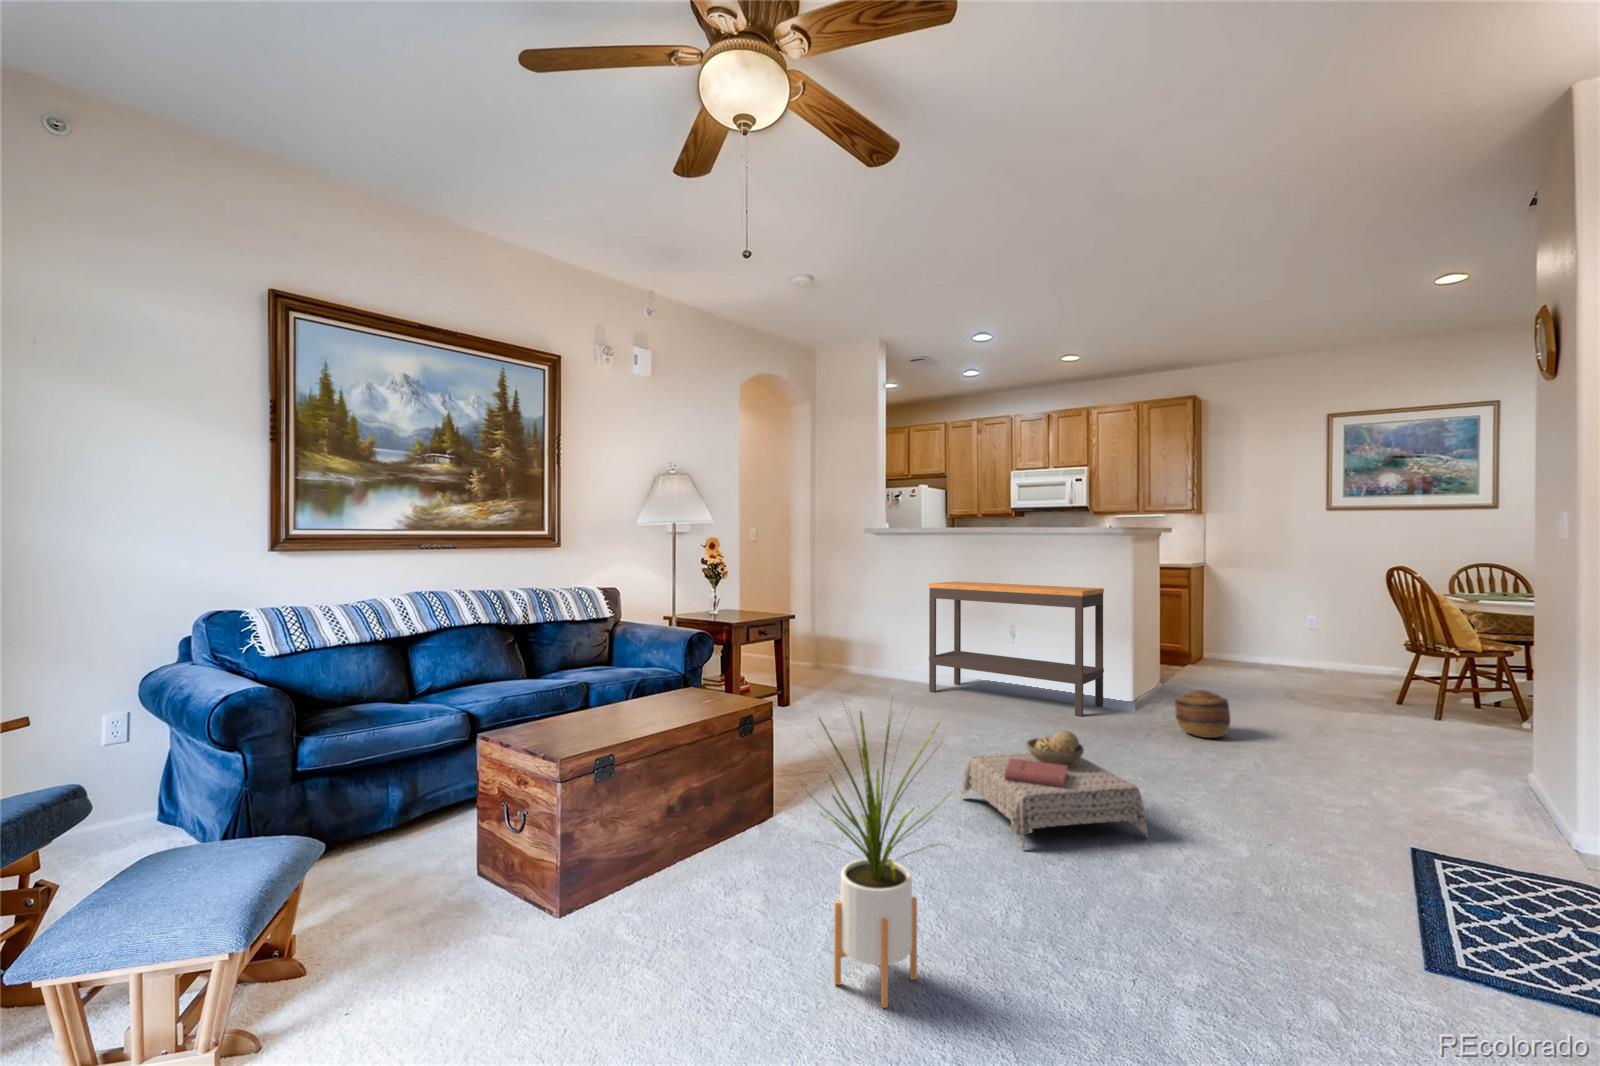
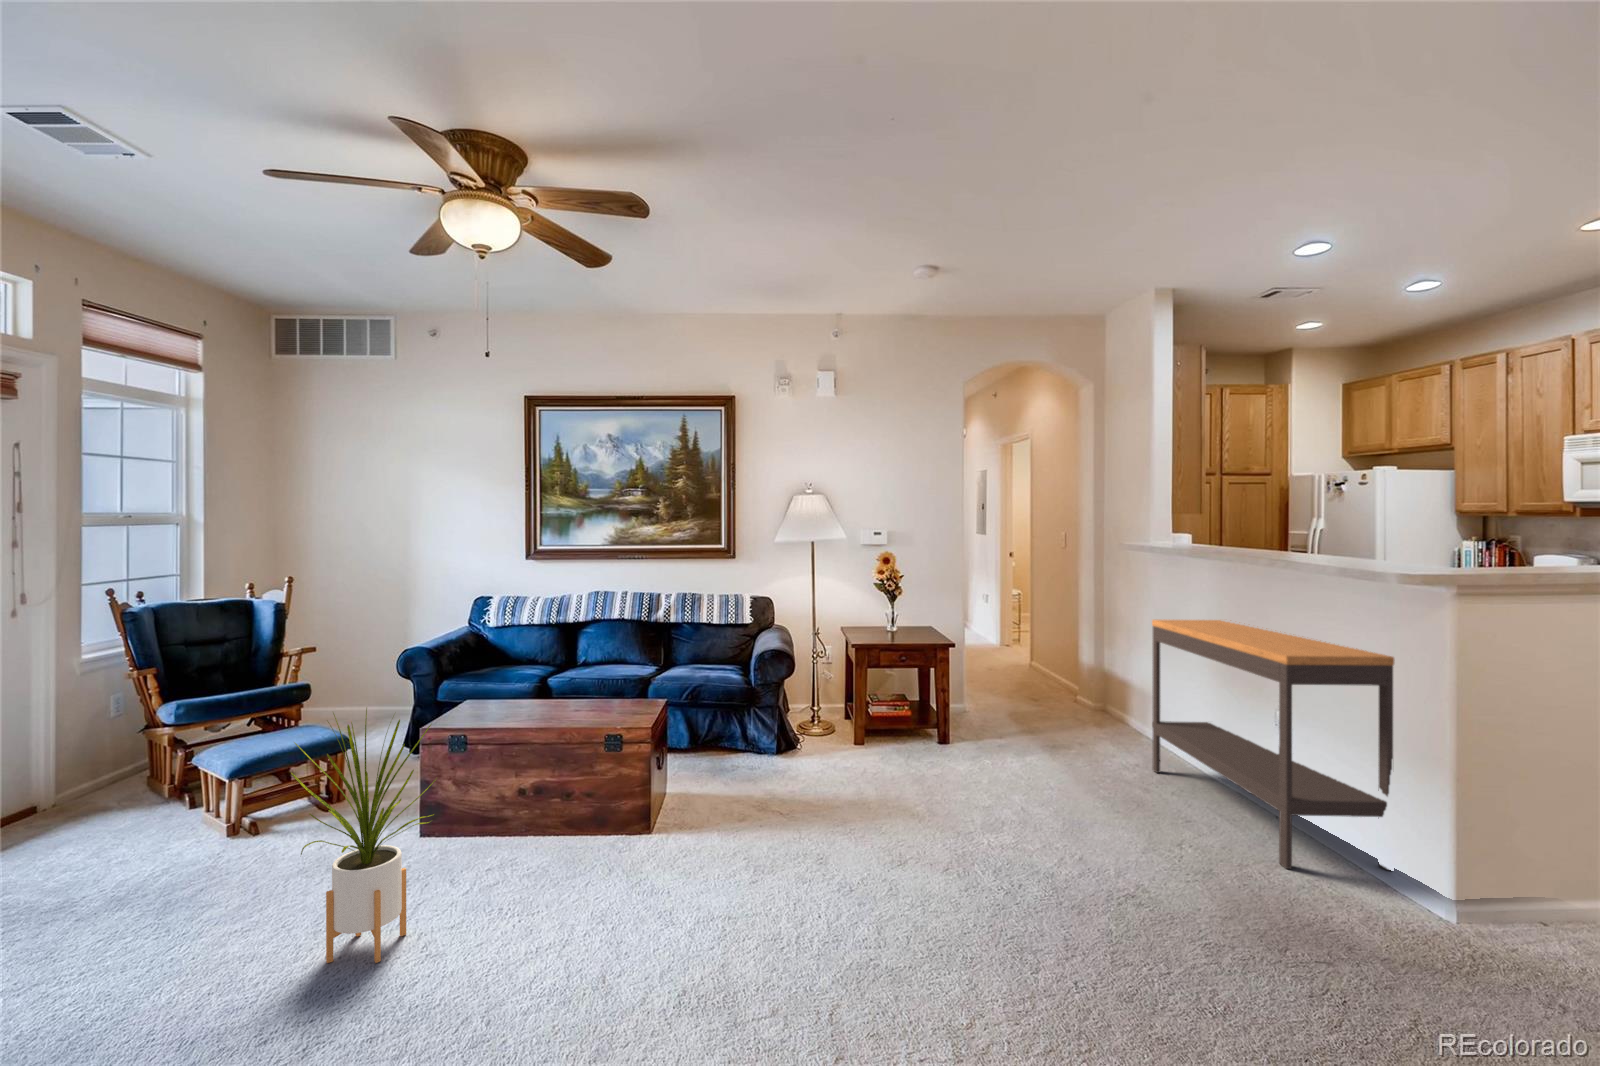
basket: present [1175,690,1230,738] -> none [1383,884,1518,1001]
ottoman: present [961,731,1148,849] -> none [690,832,927,1015]

